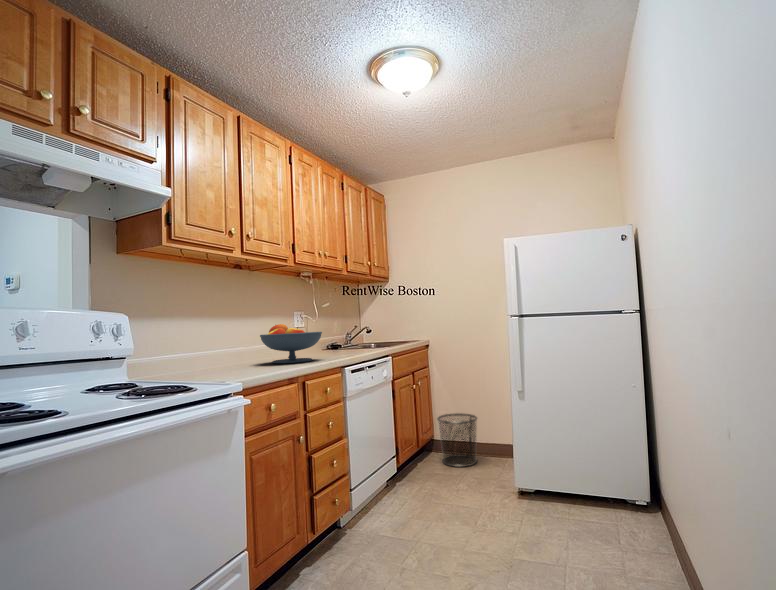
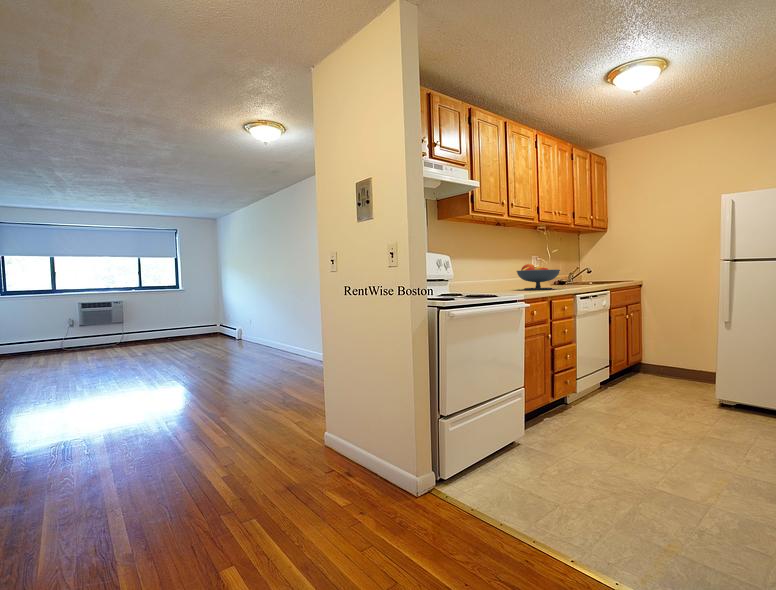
waste bin: present [437,413,477,467] -> none [647,343,686,385]

